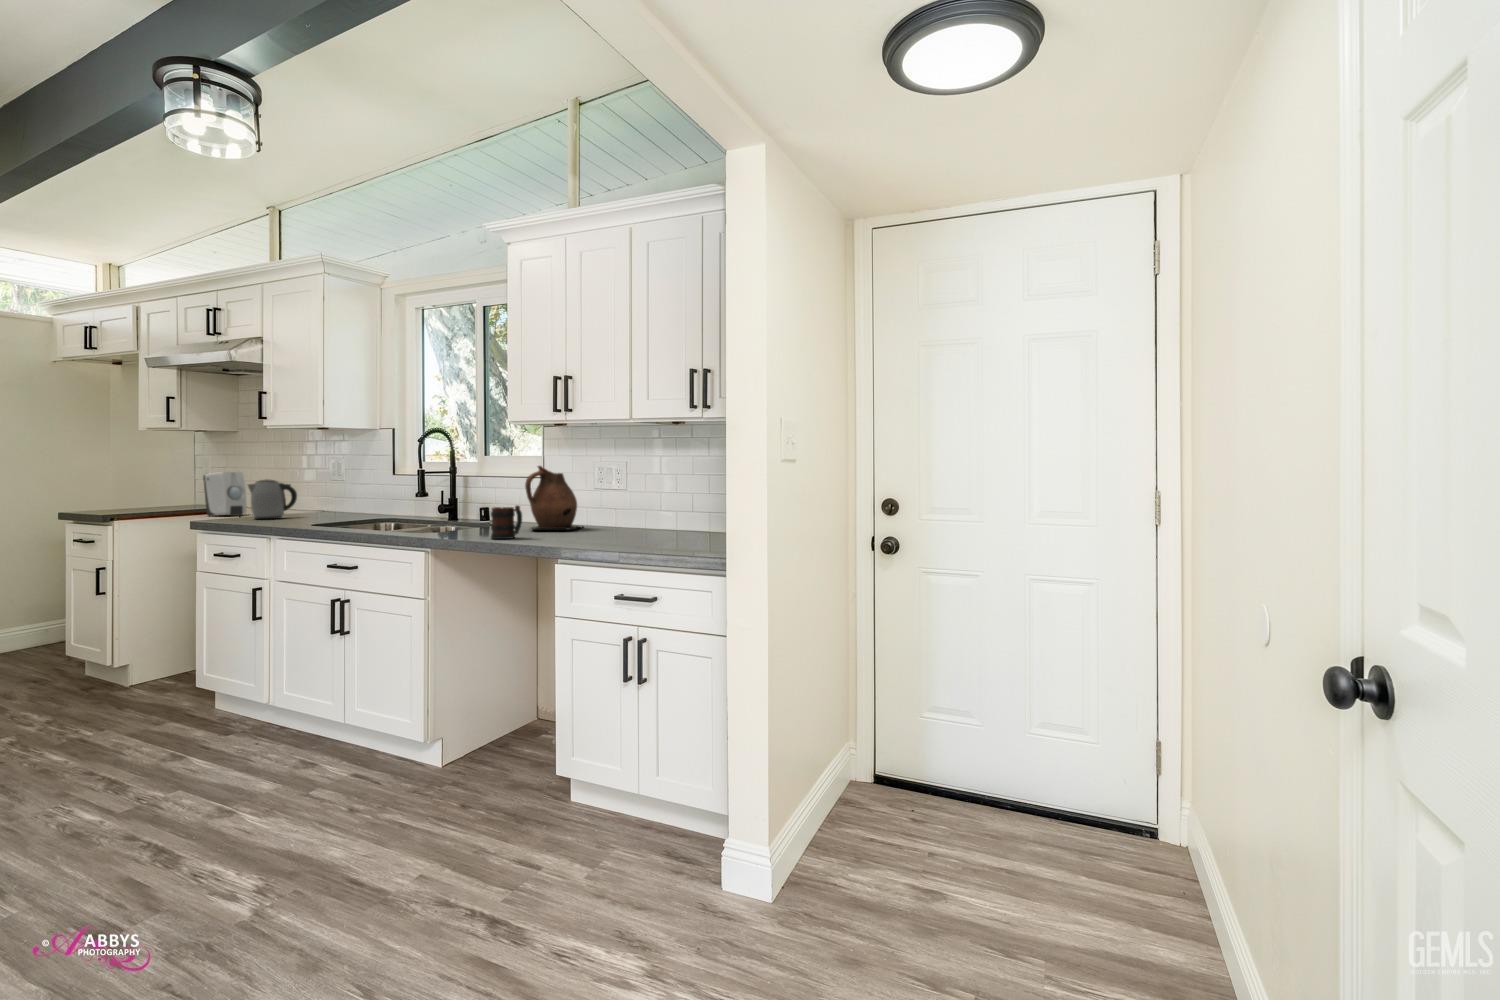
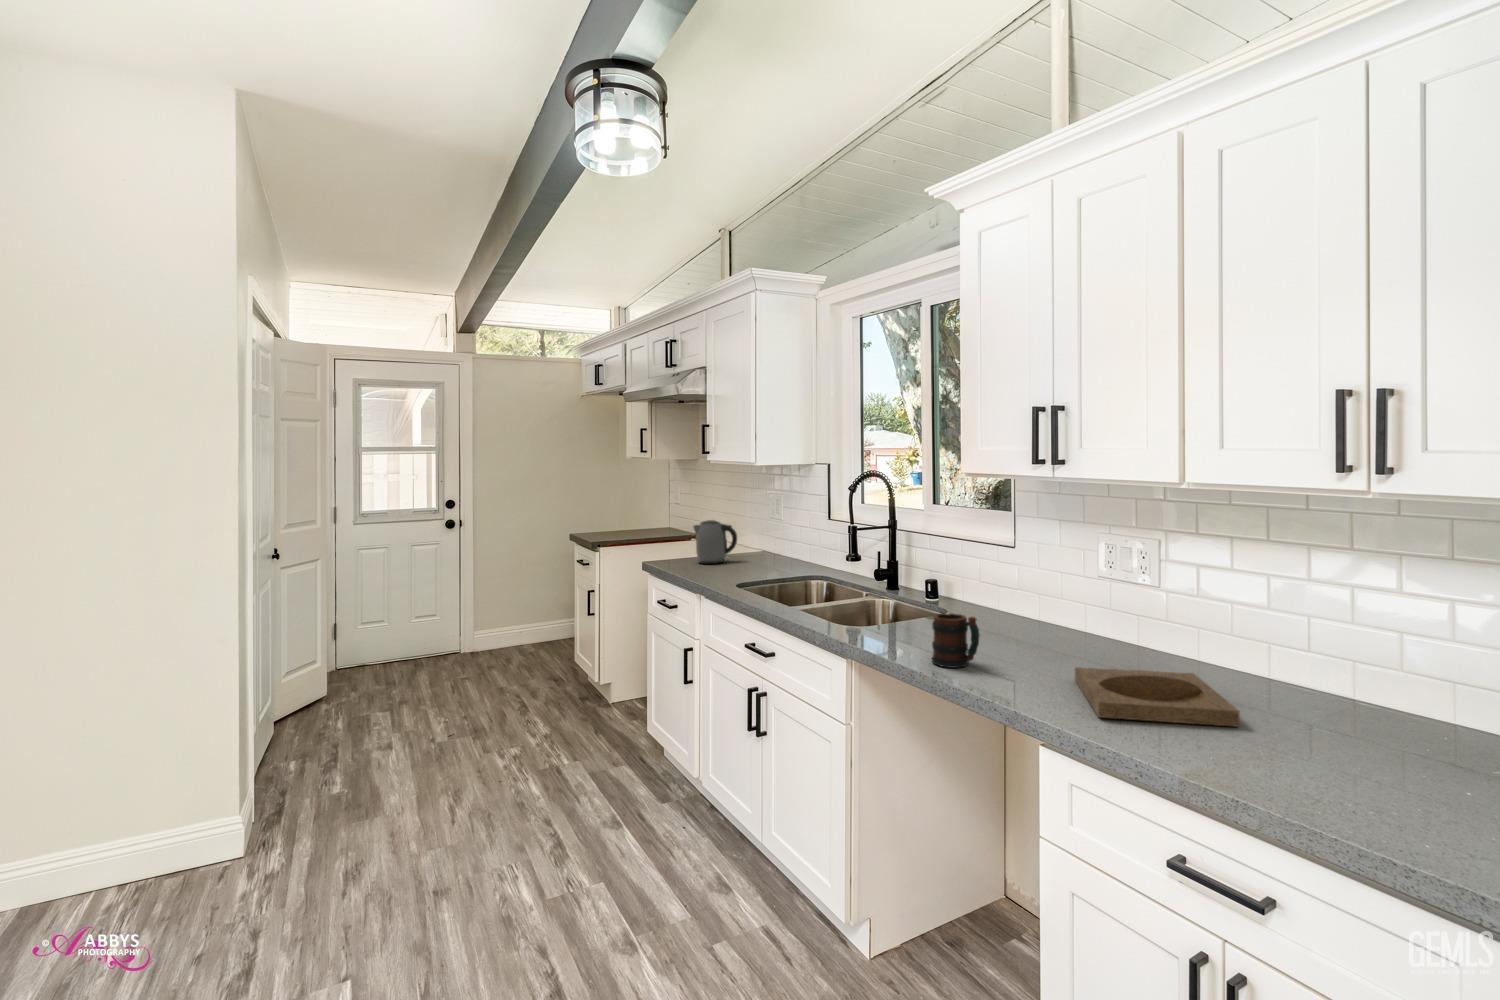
ceramic pitcher: present [525,466,583,530] -> none [986,539,1079,648]
soap dispenser: present [203,472,247,516] -> none [664,507,698,553]
tray: none [579,525,657,543] -> present [1075,667,1240,727]

